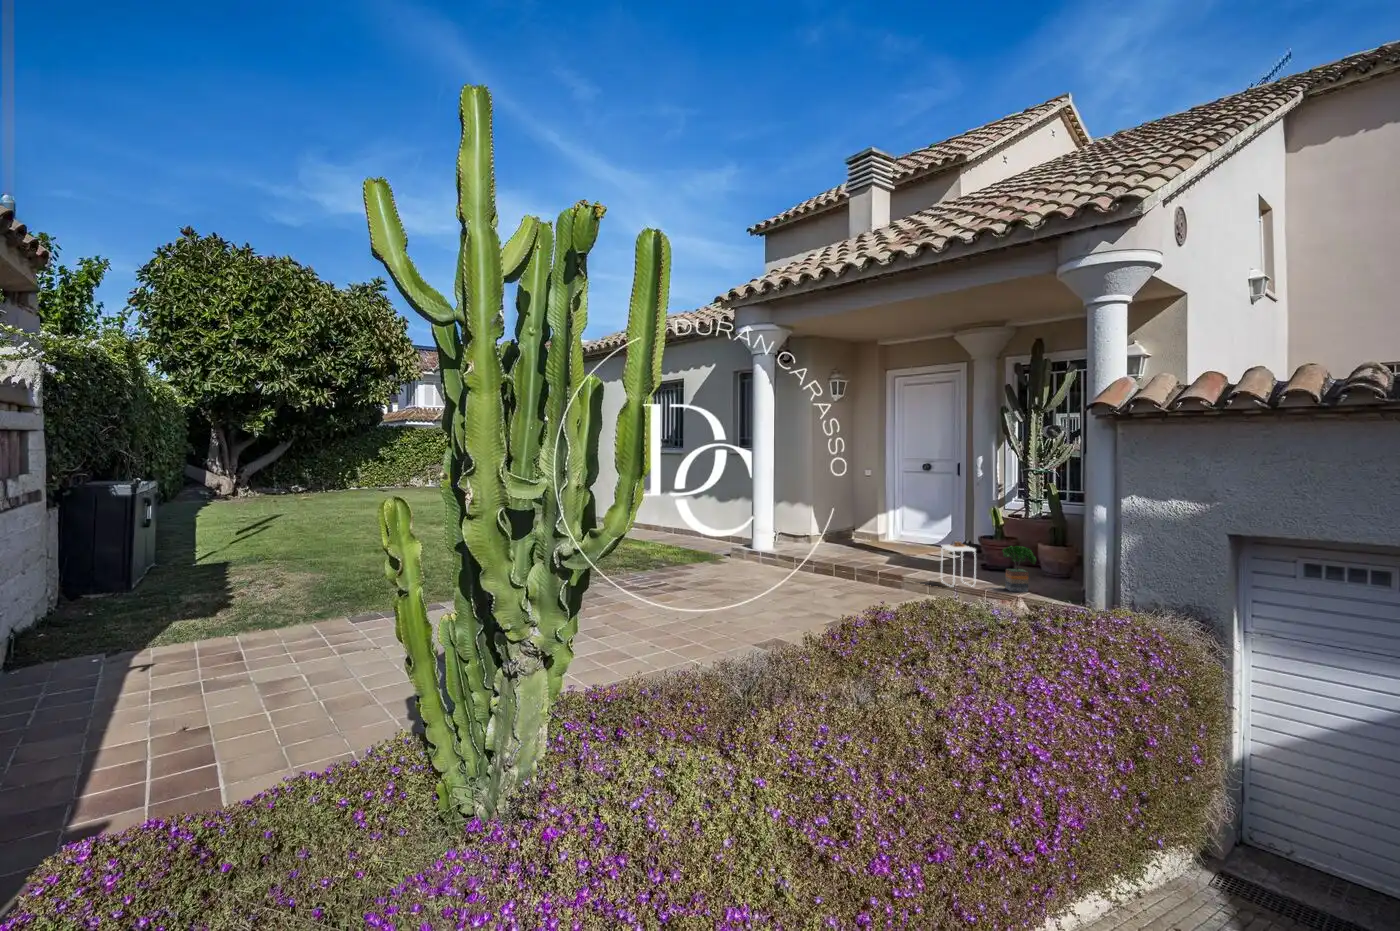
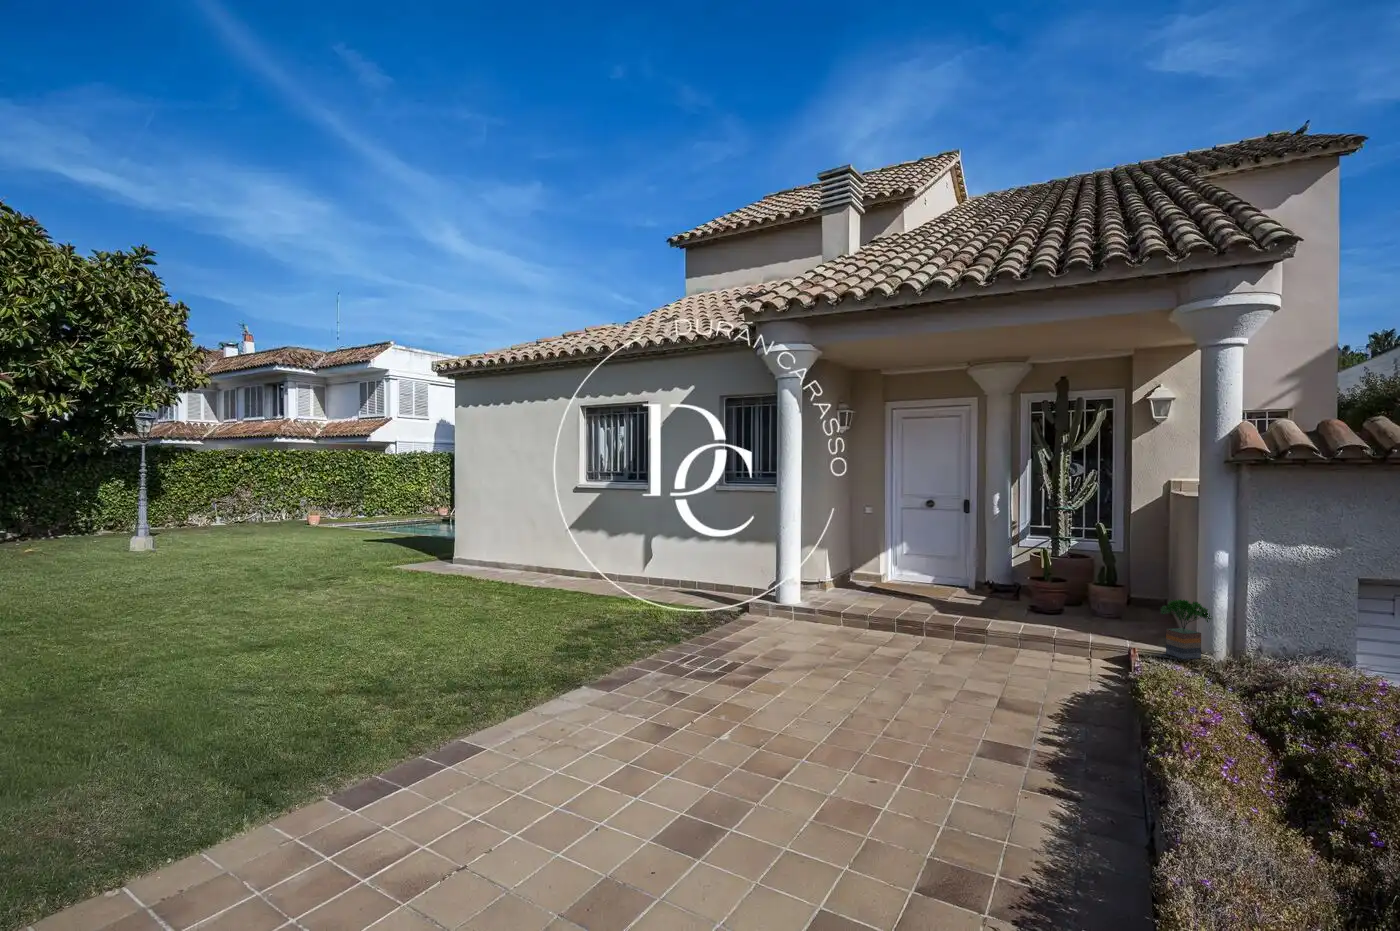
side table: present [941,541,976,587] -> none [1079,596,1136,657]

